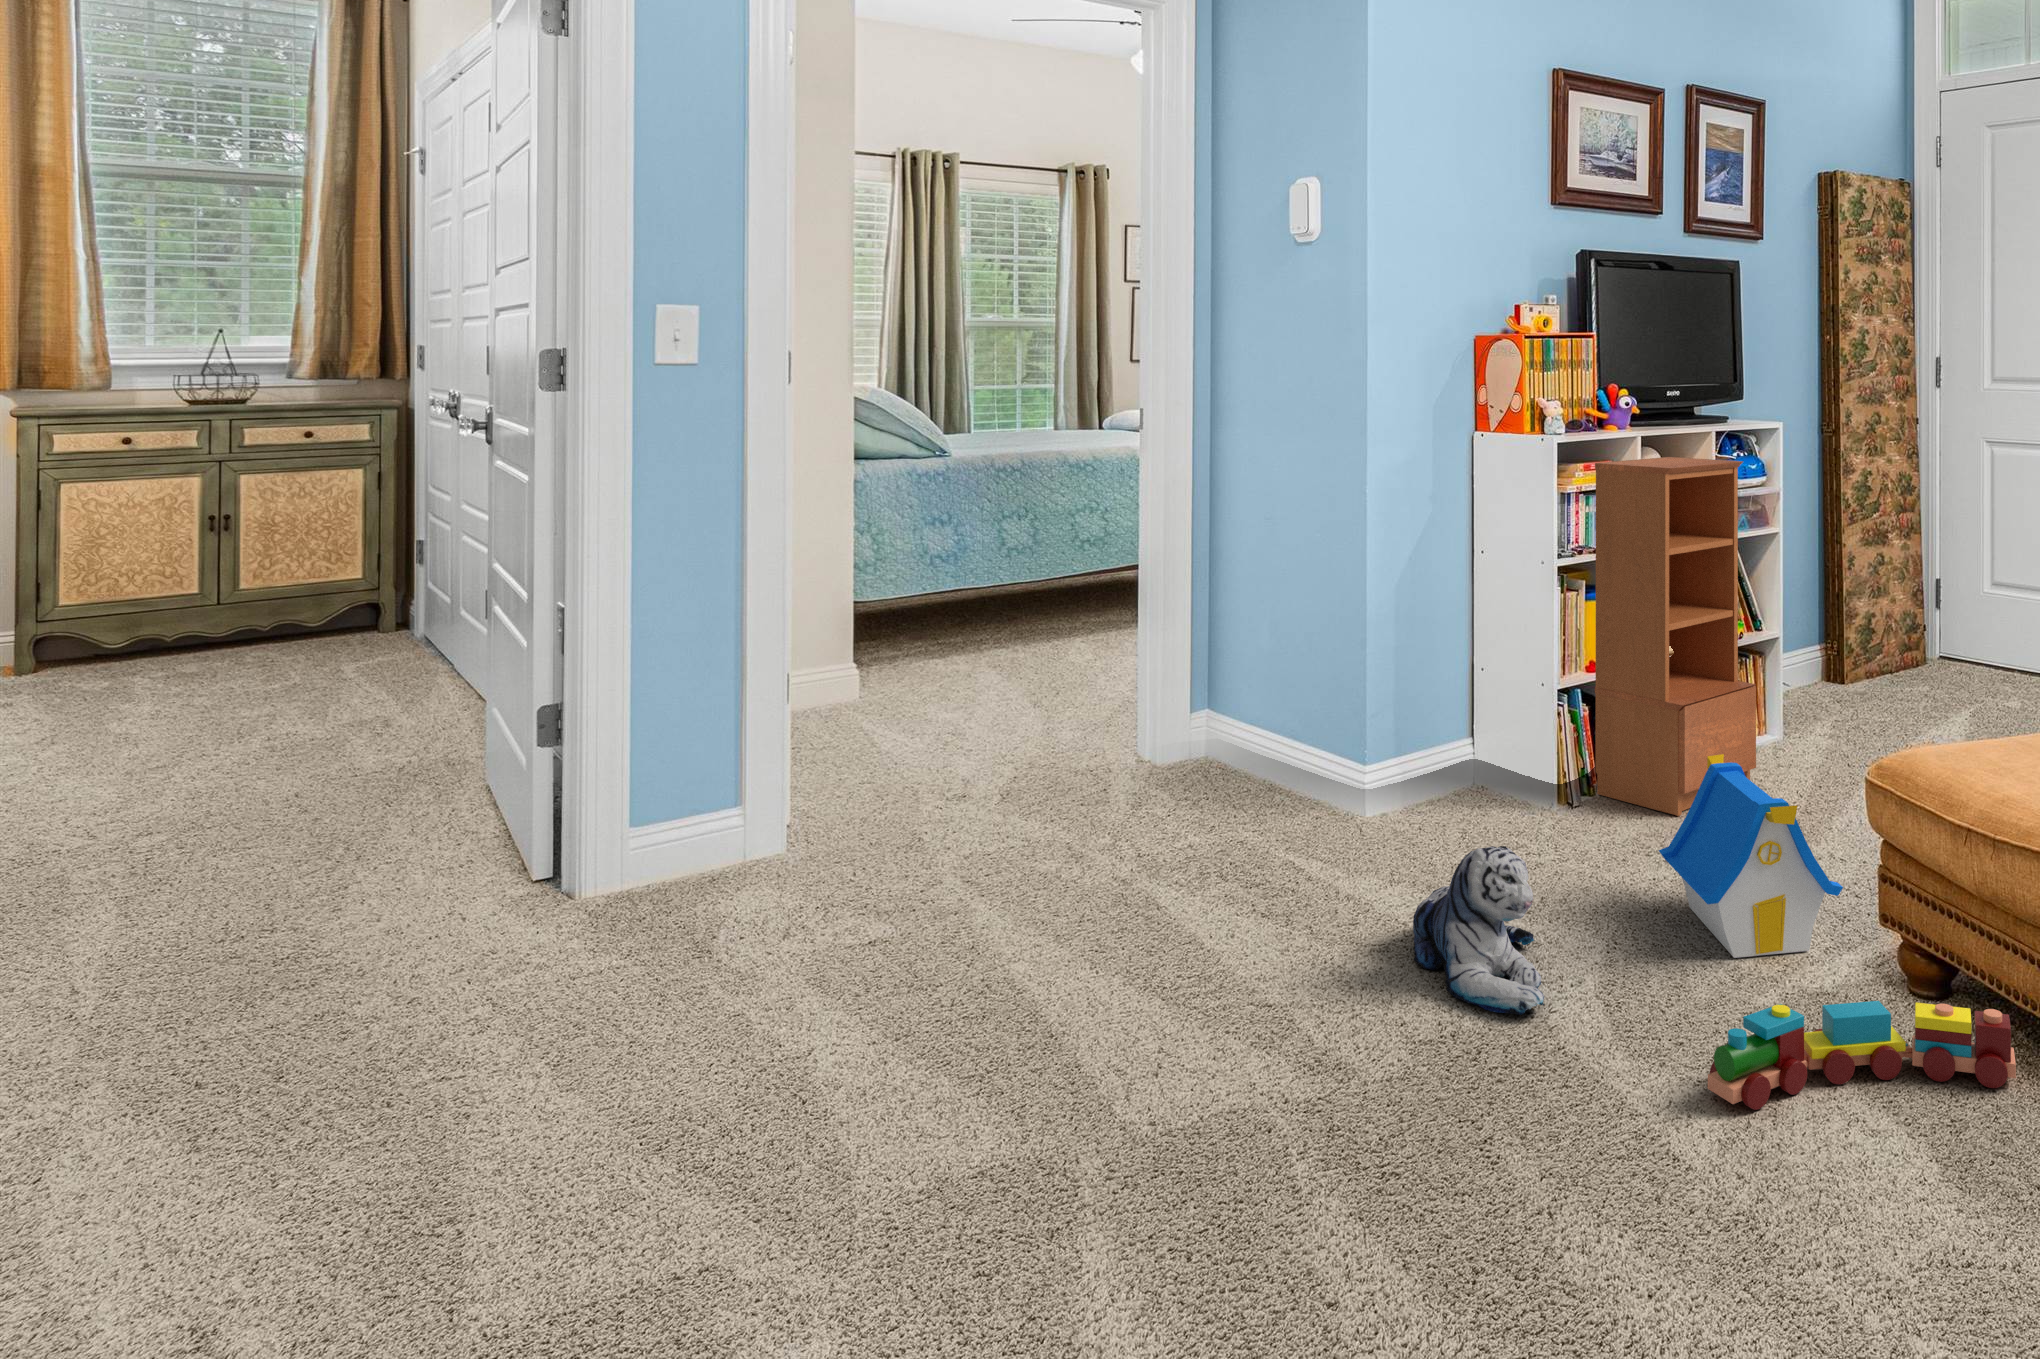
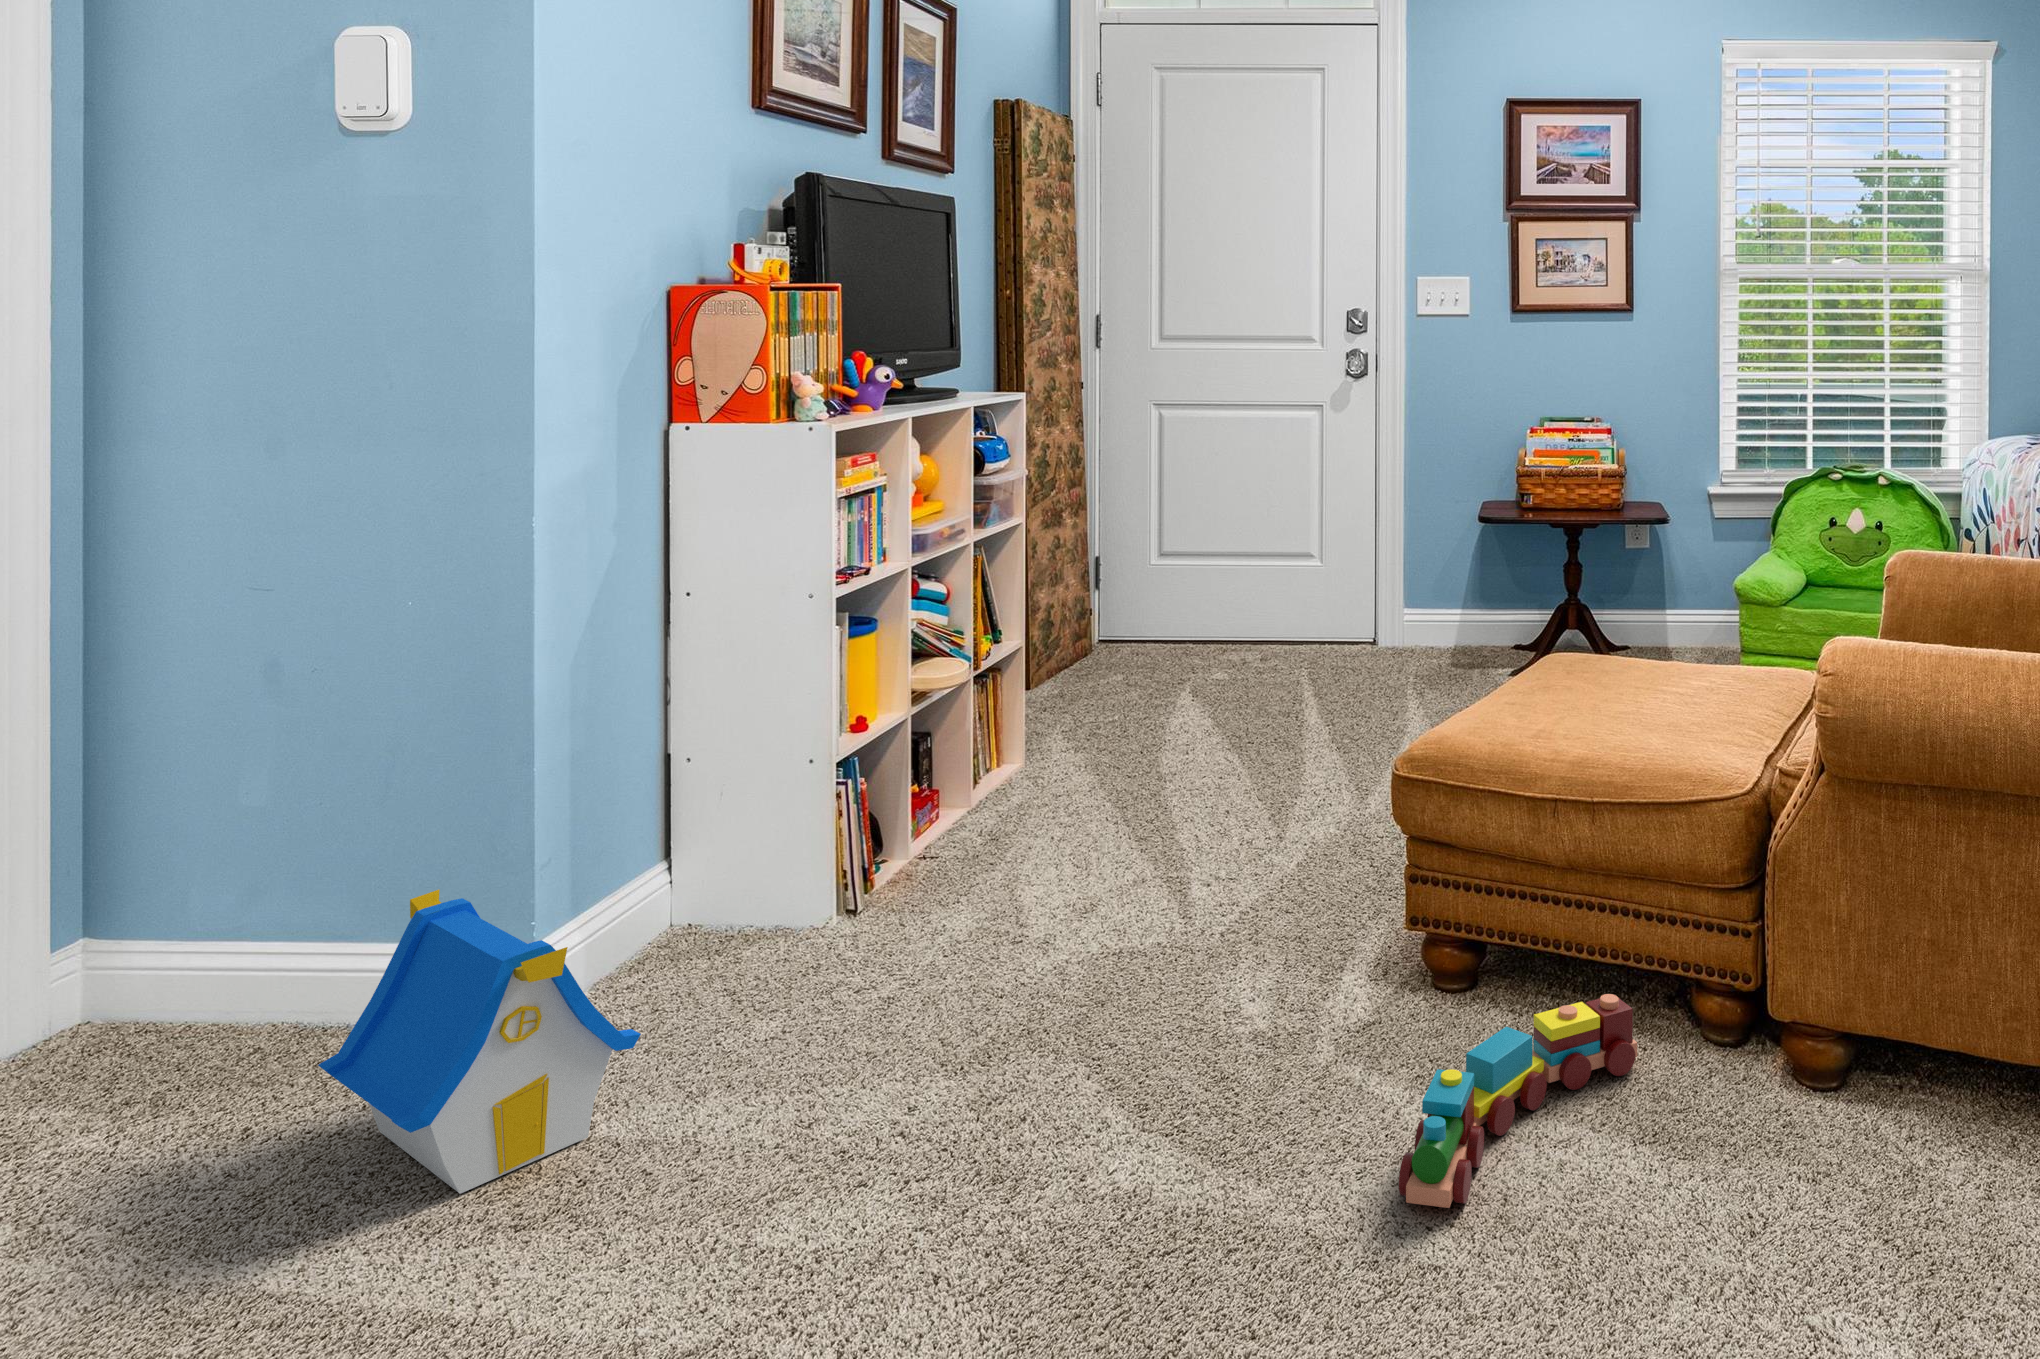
bookcase: present [1595,457,1756,816] -> none [873,441,1066,885]
toy house: present [1659,754,1843,958] -> present [318,890,641,1194]
plush toy: present [1413,846,1544,1015] -> none [839,993,1125,1229]

